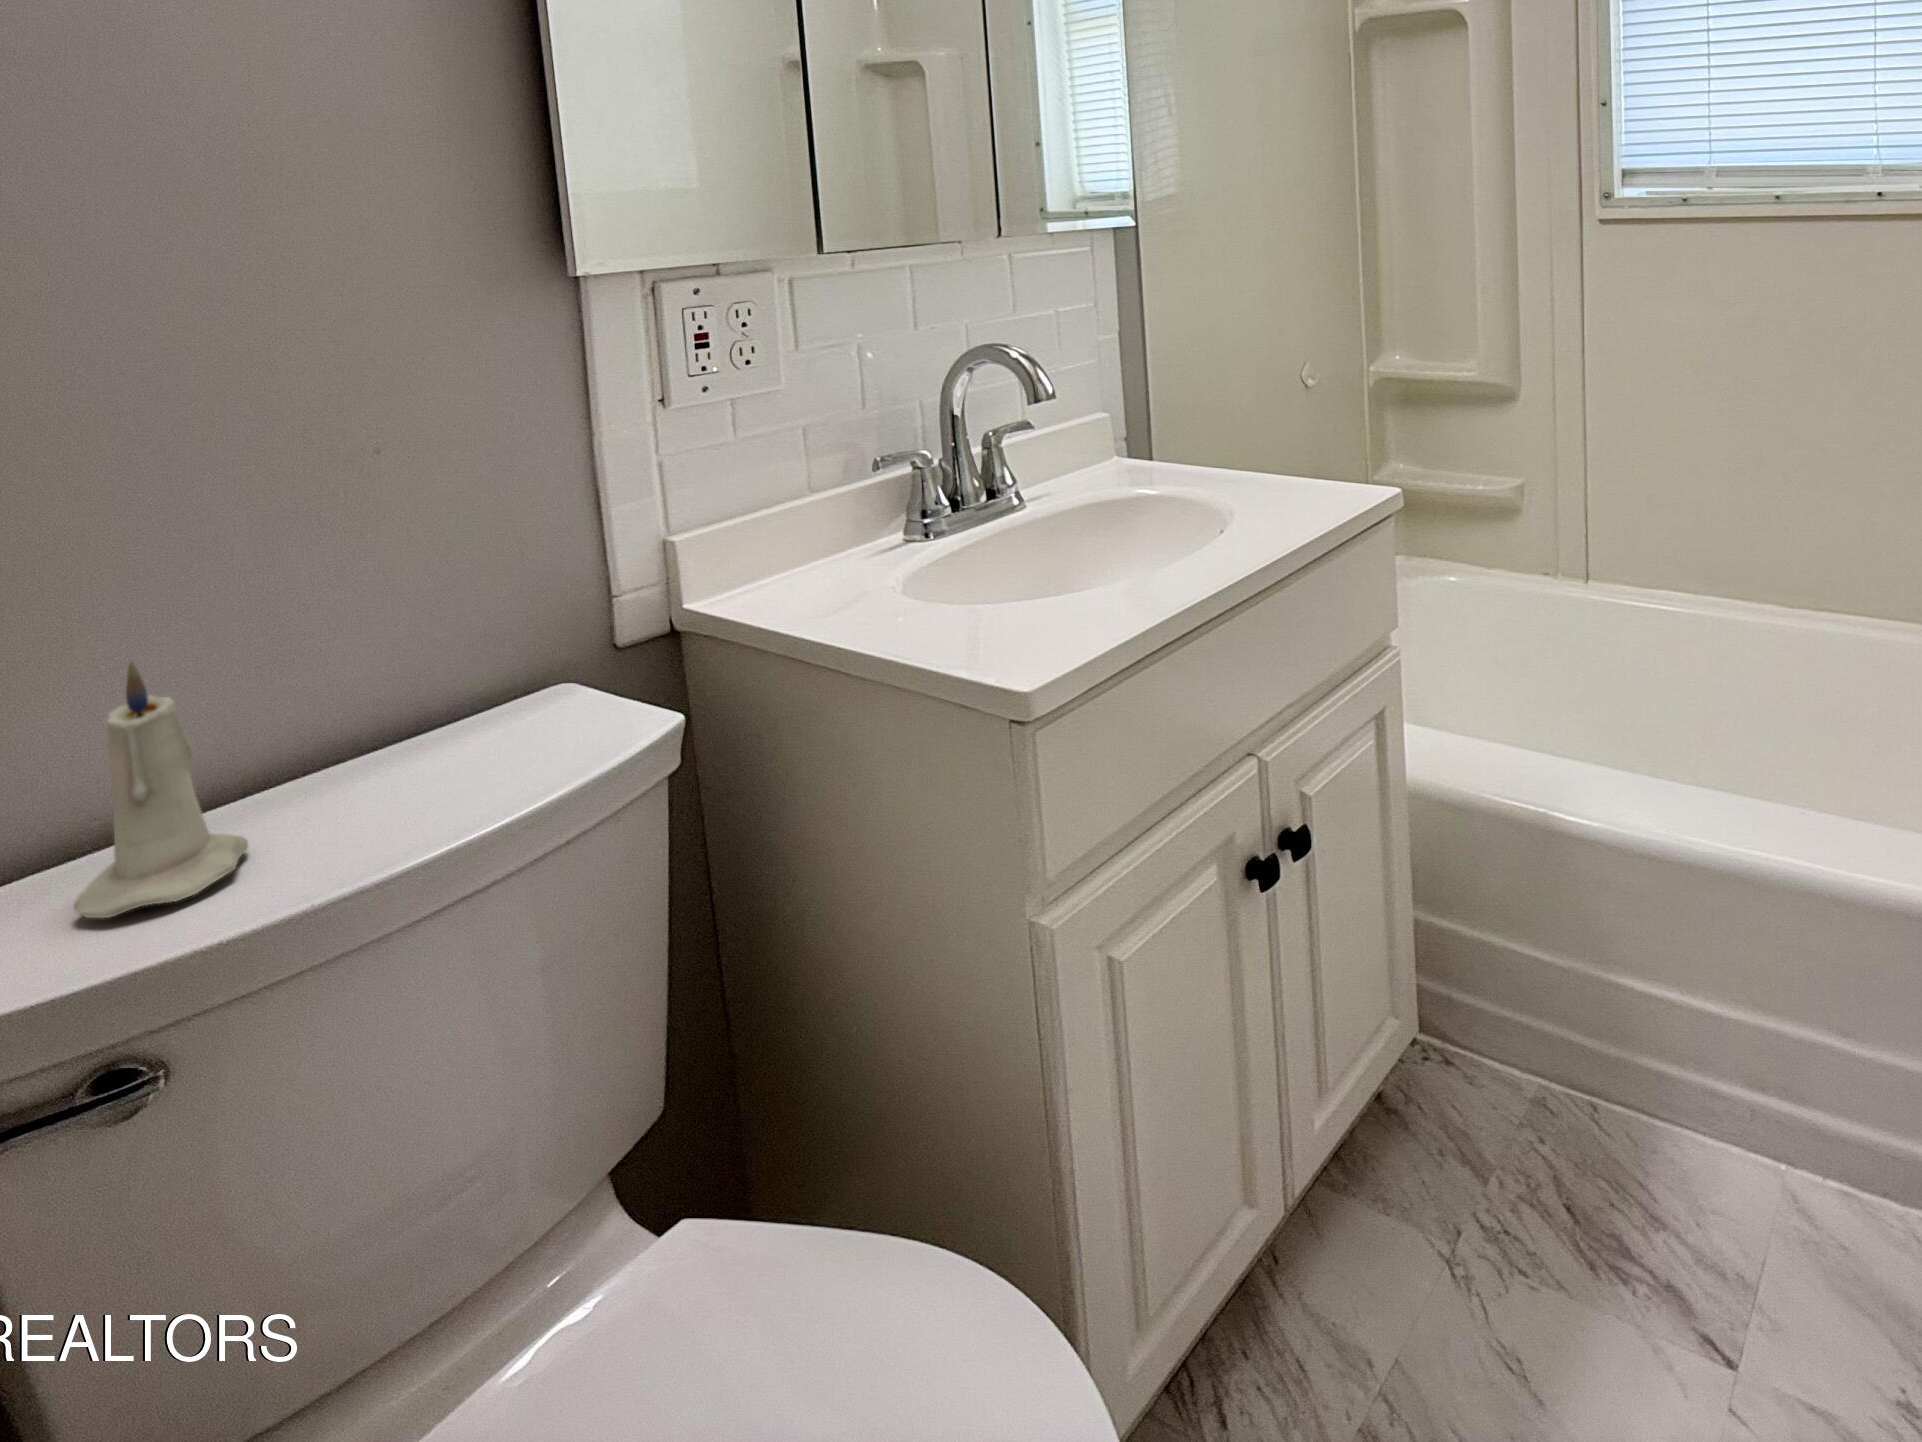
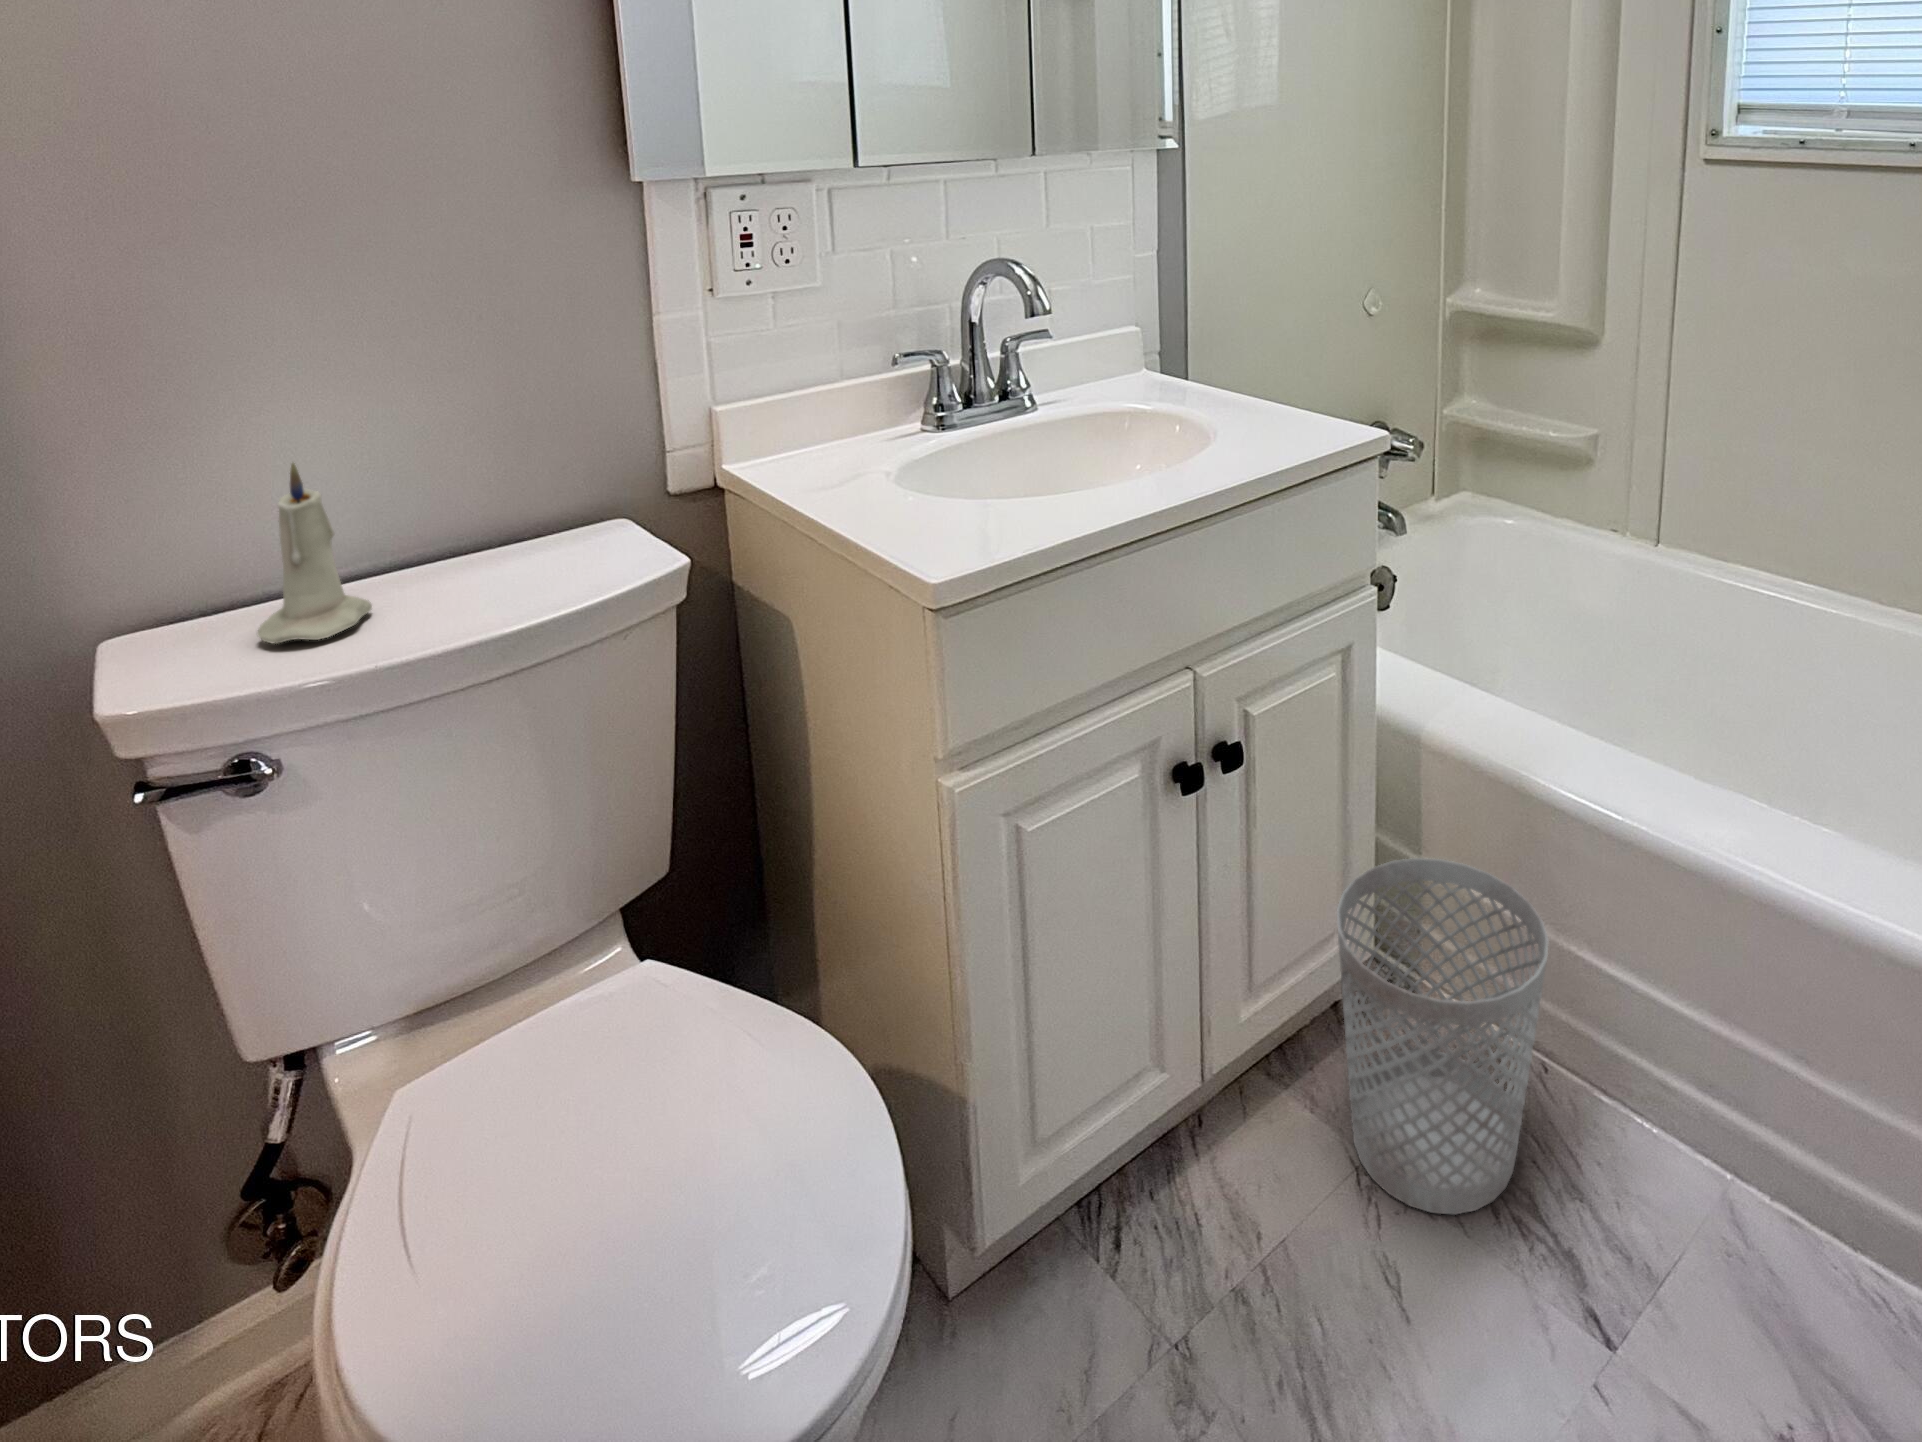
wastebasket: none [1403,912,1614,1285] -> present [1337,858,1548,1214]

